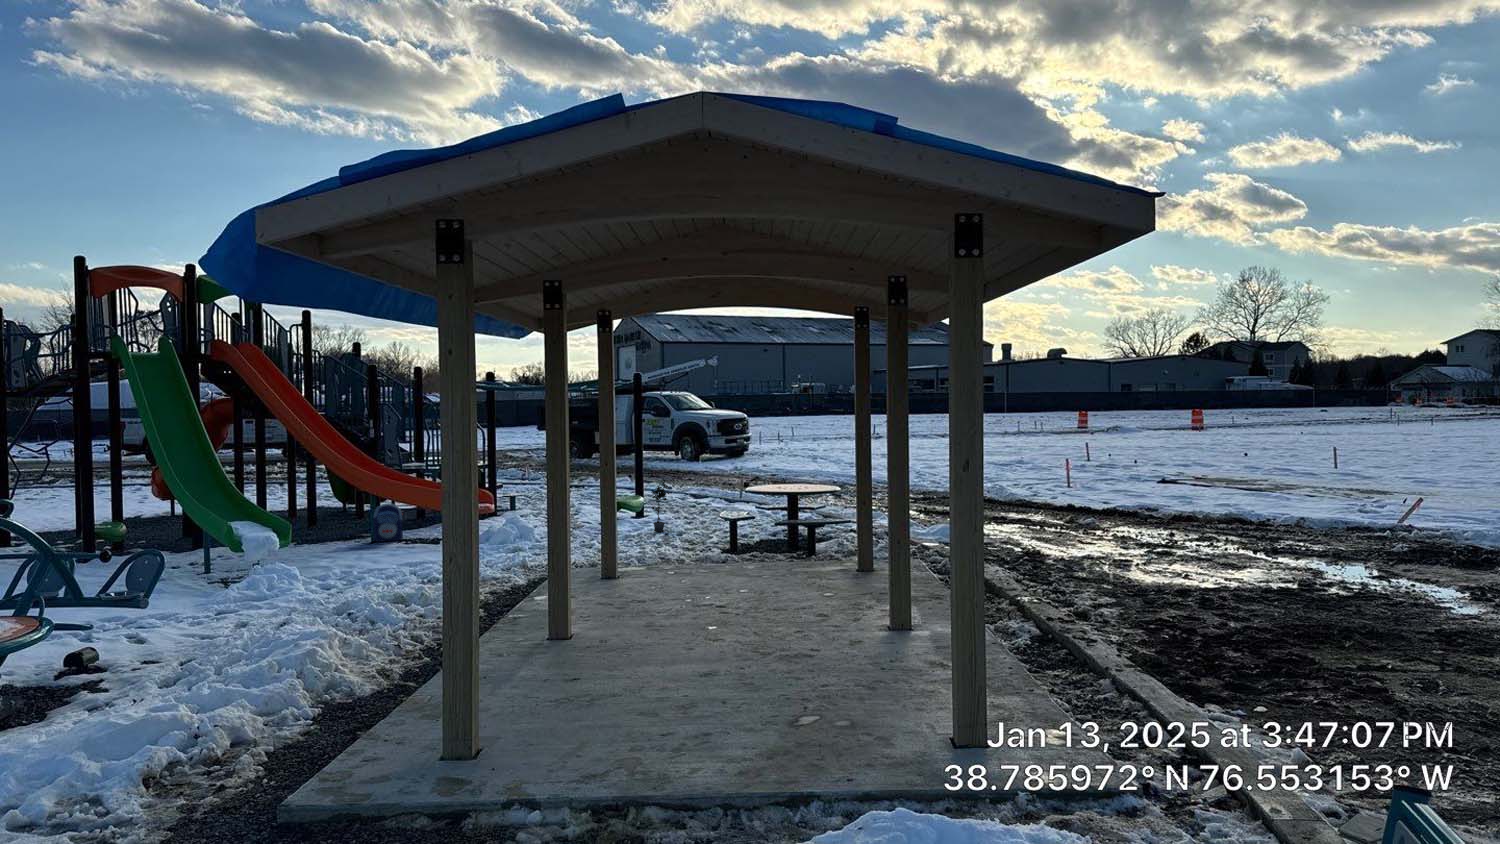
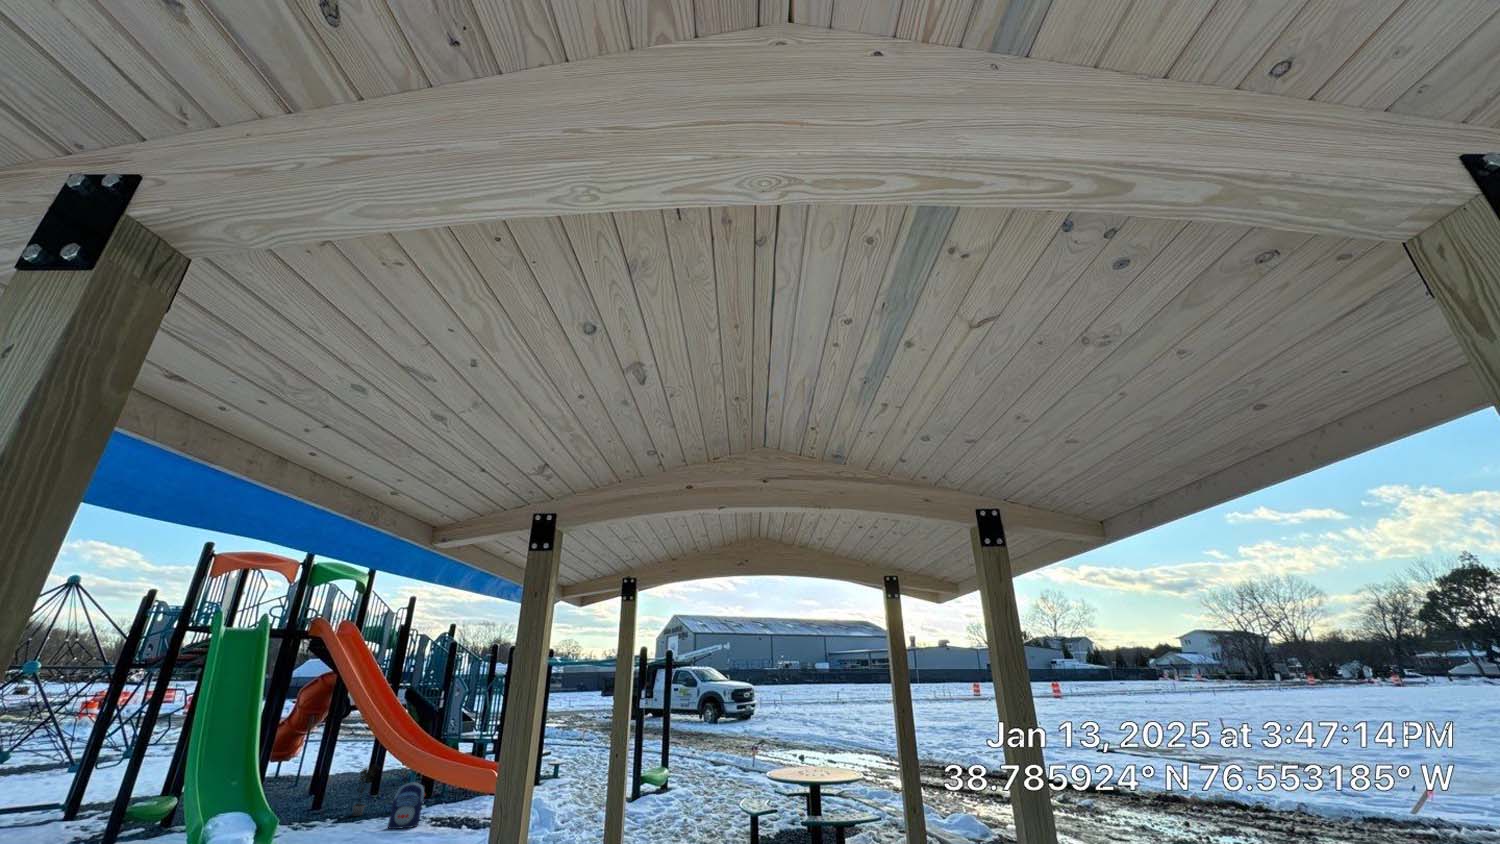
potted plant: present [651,482,669,532] -> present [352,763,379,816]

